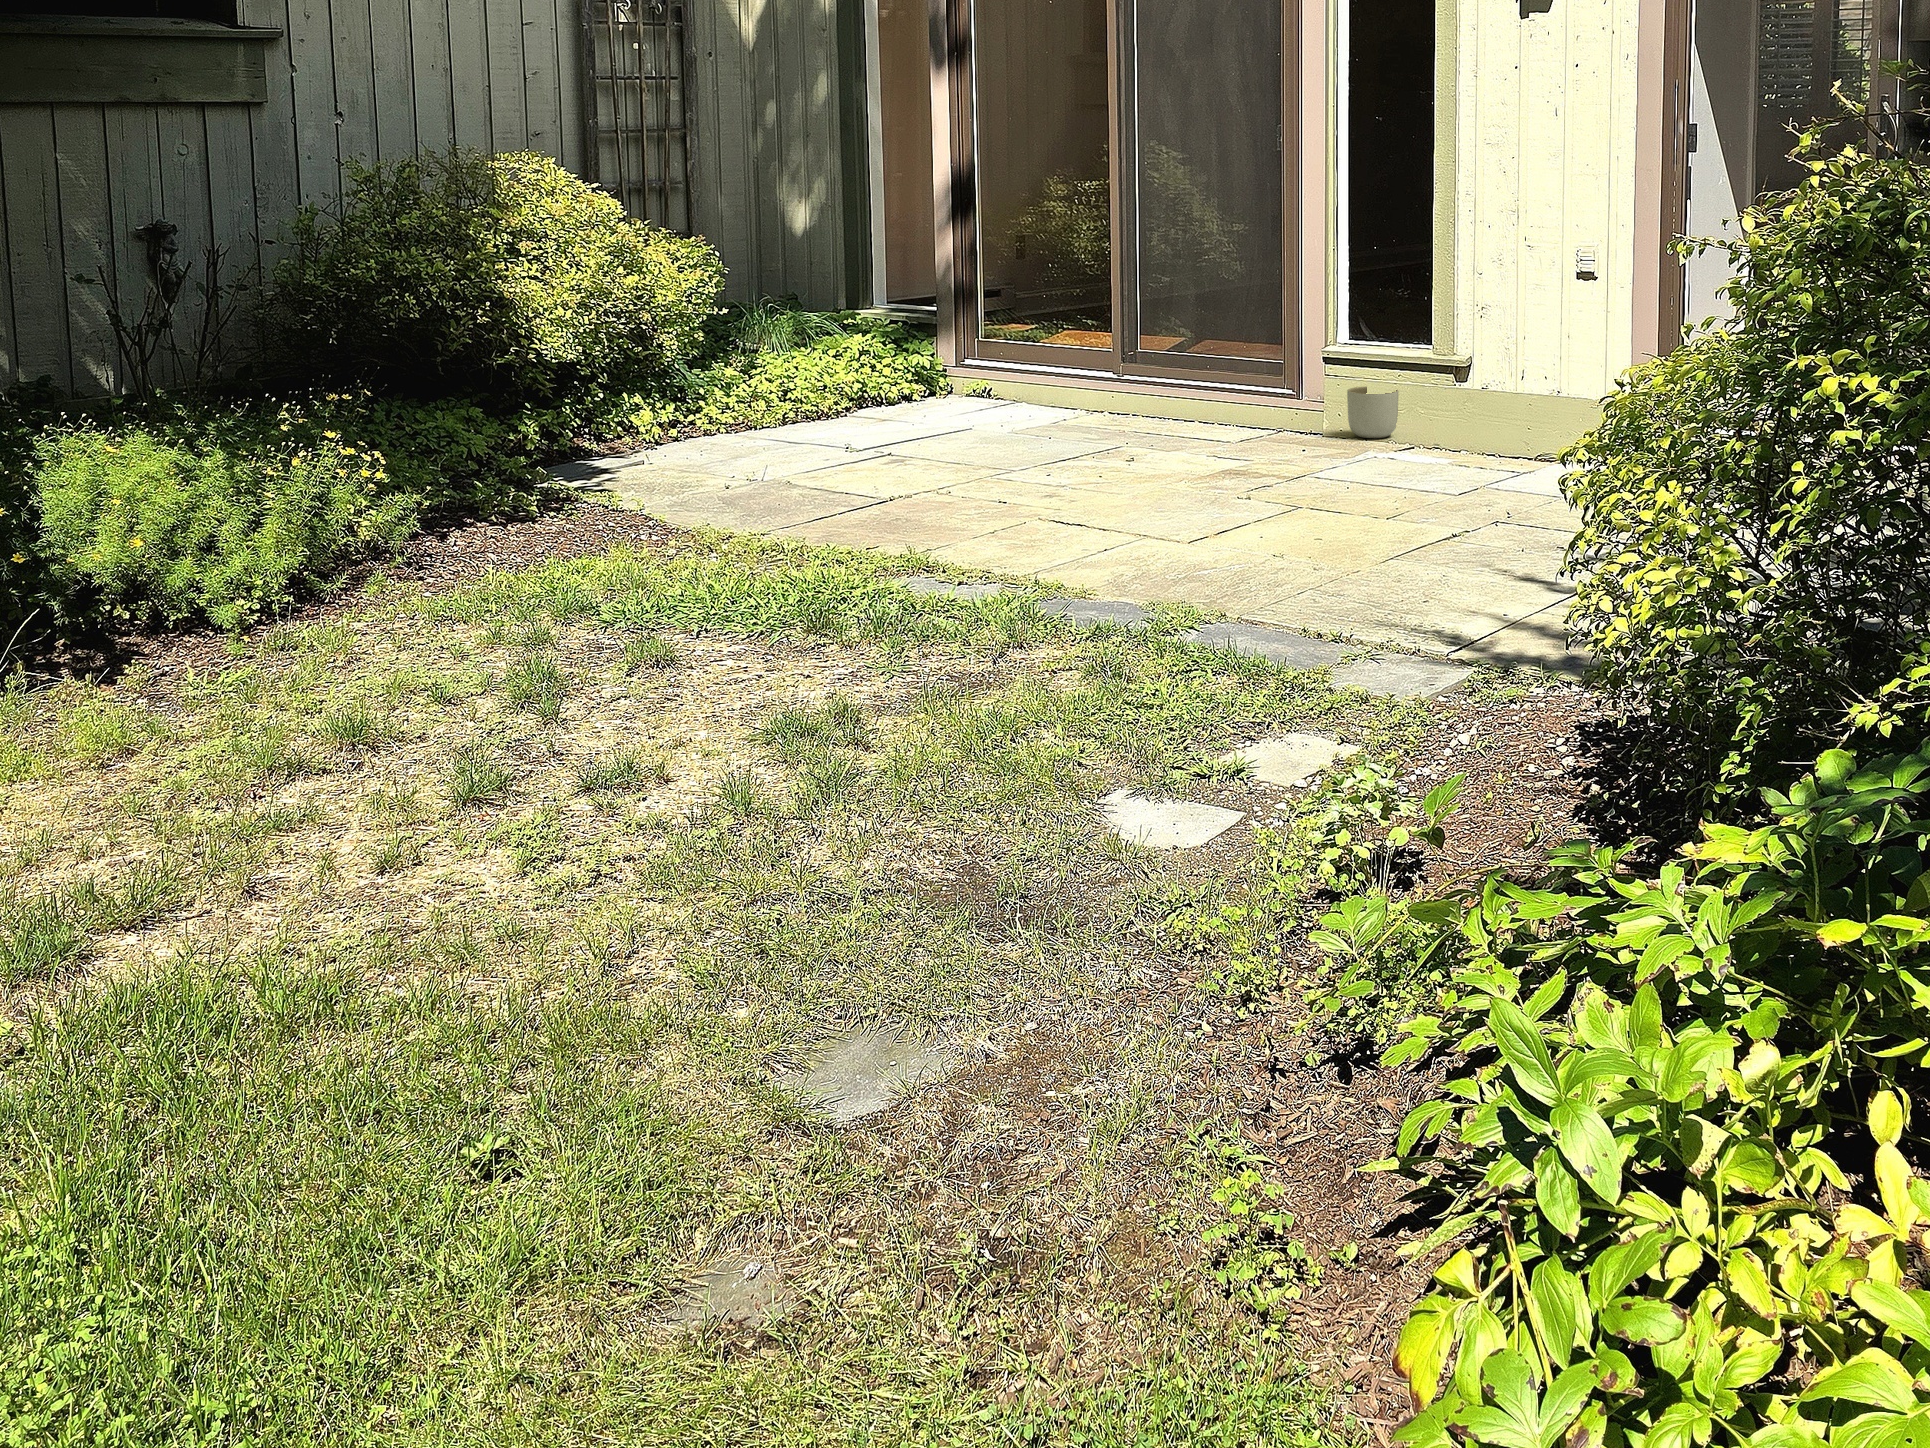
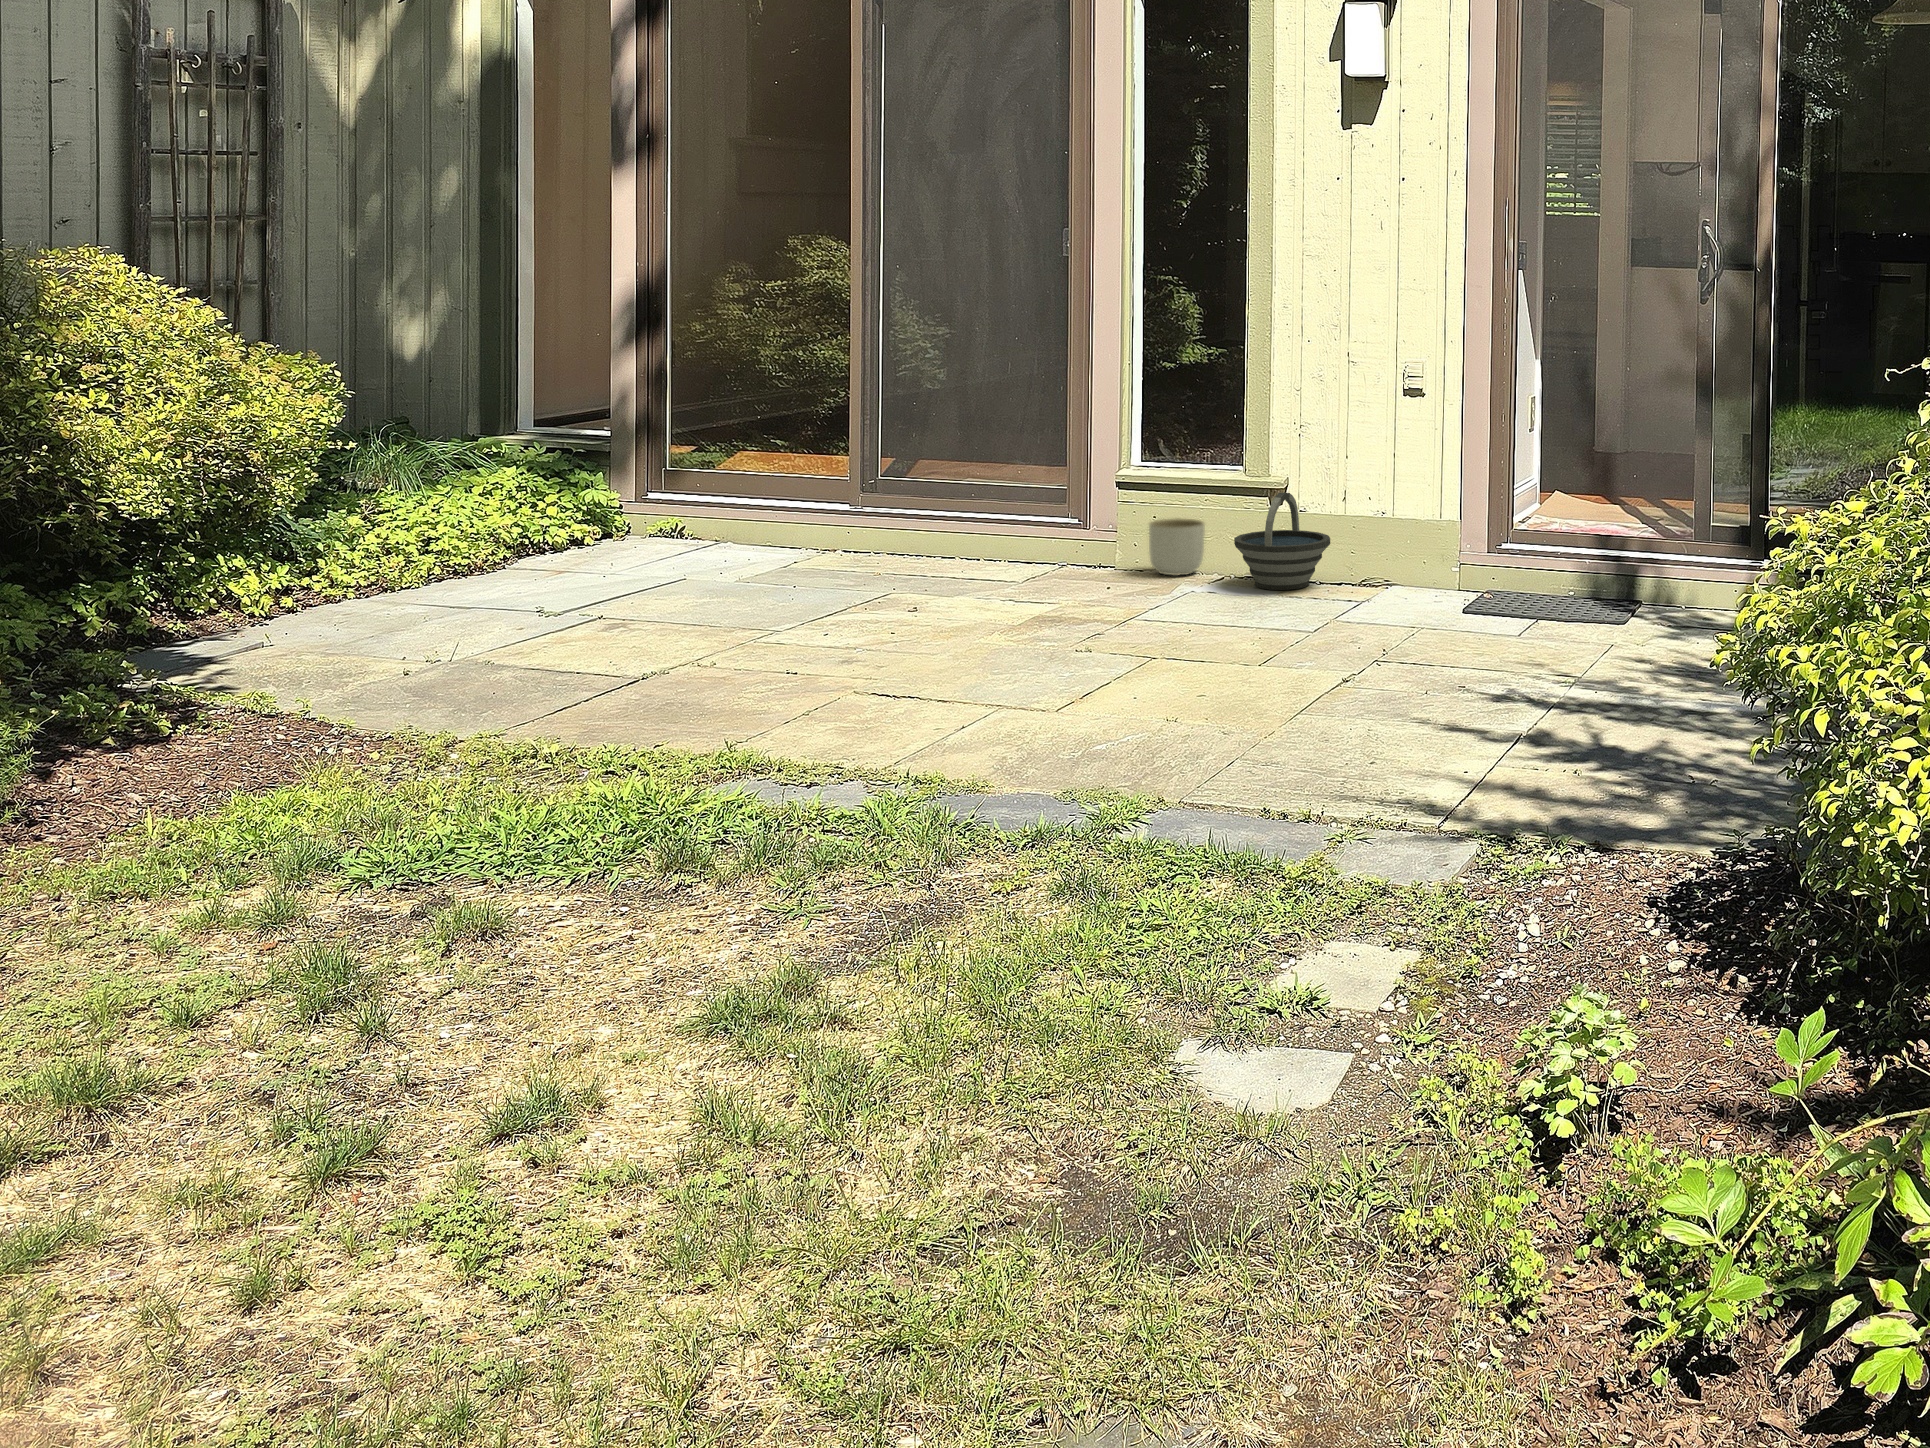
bucket: none [1416,364,1506,454] -> present [1234,493,1330,590]

